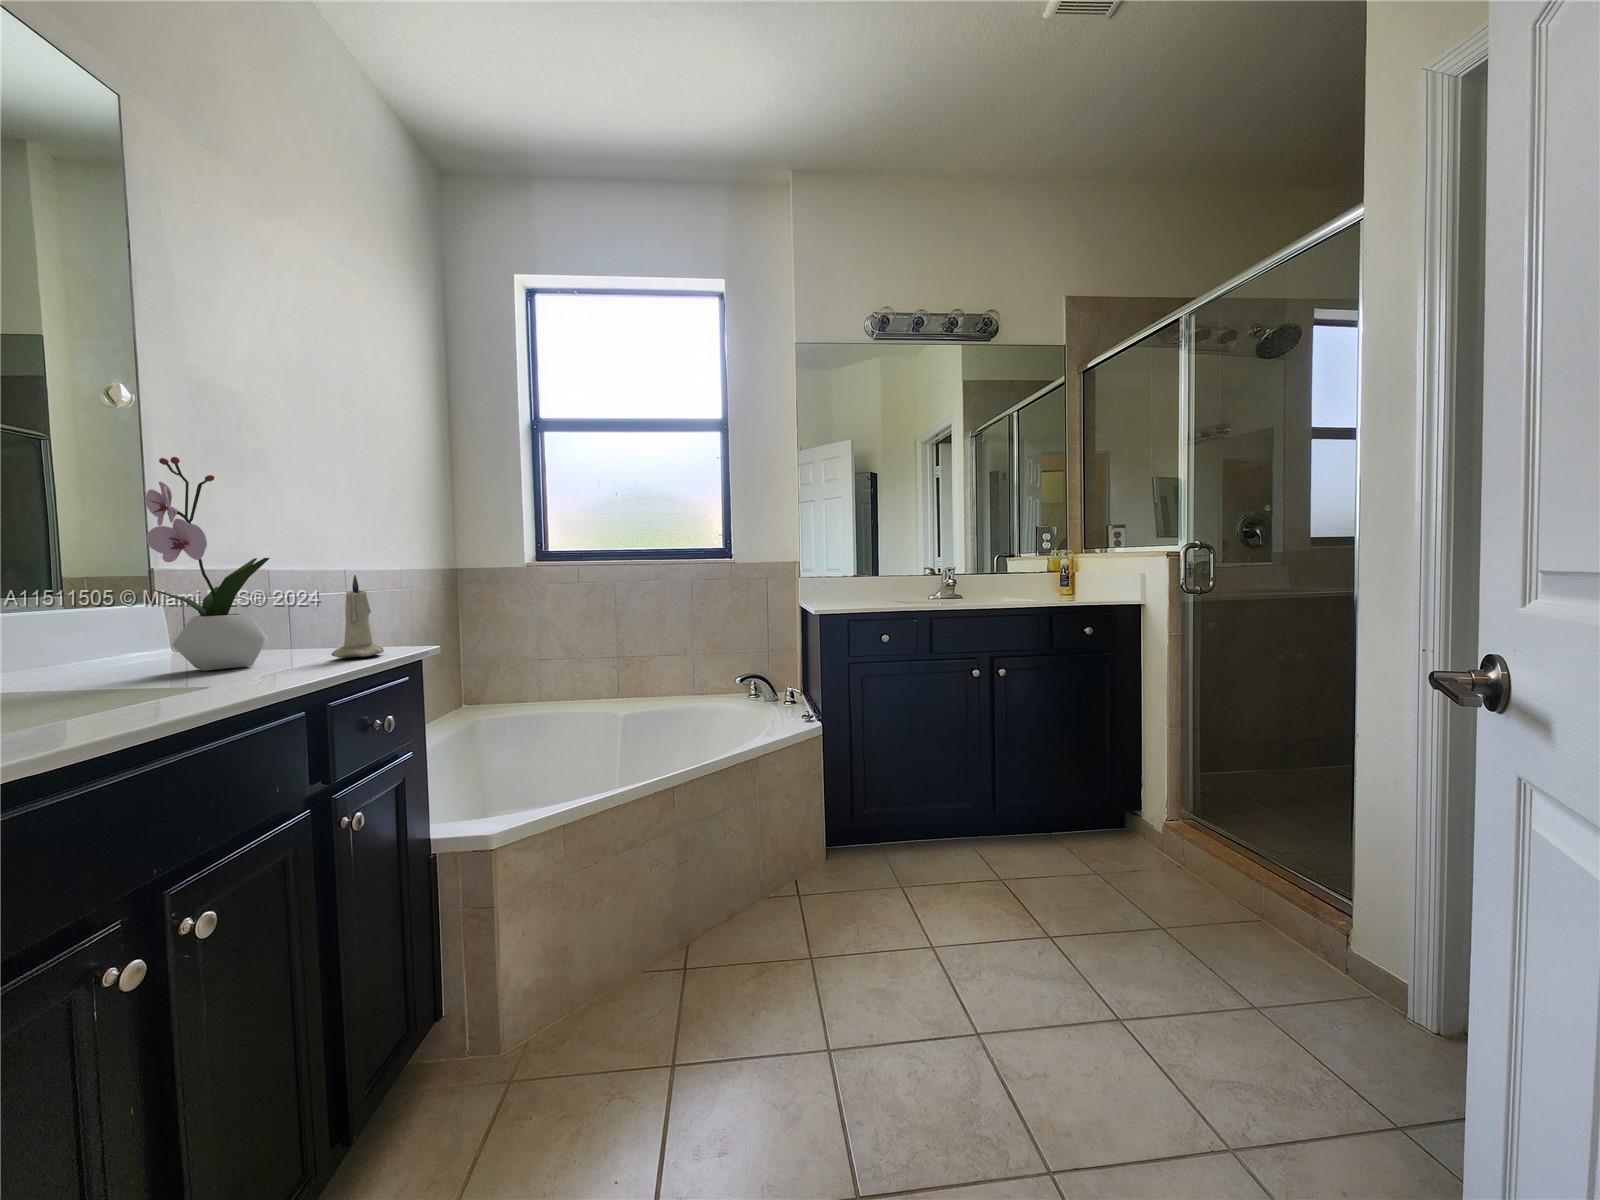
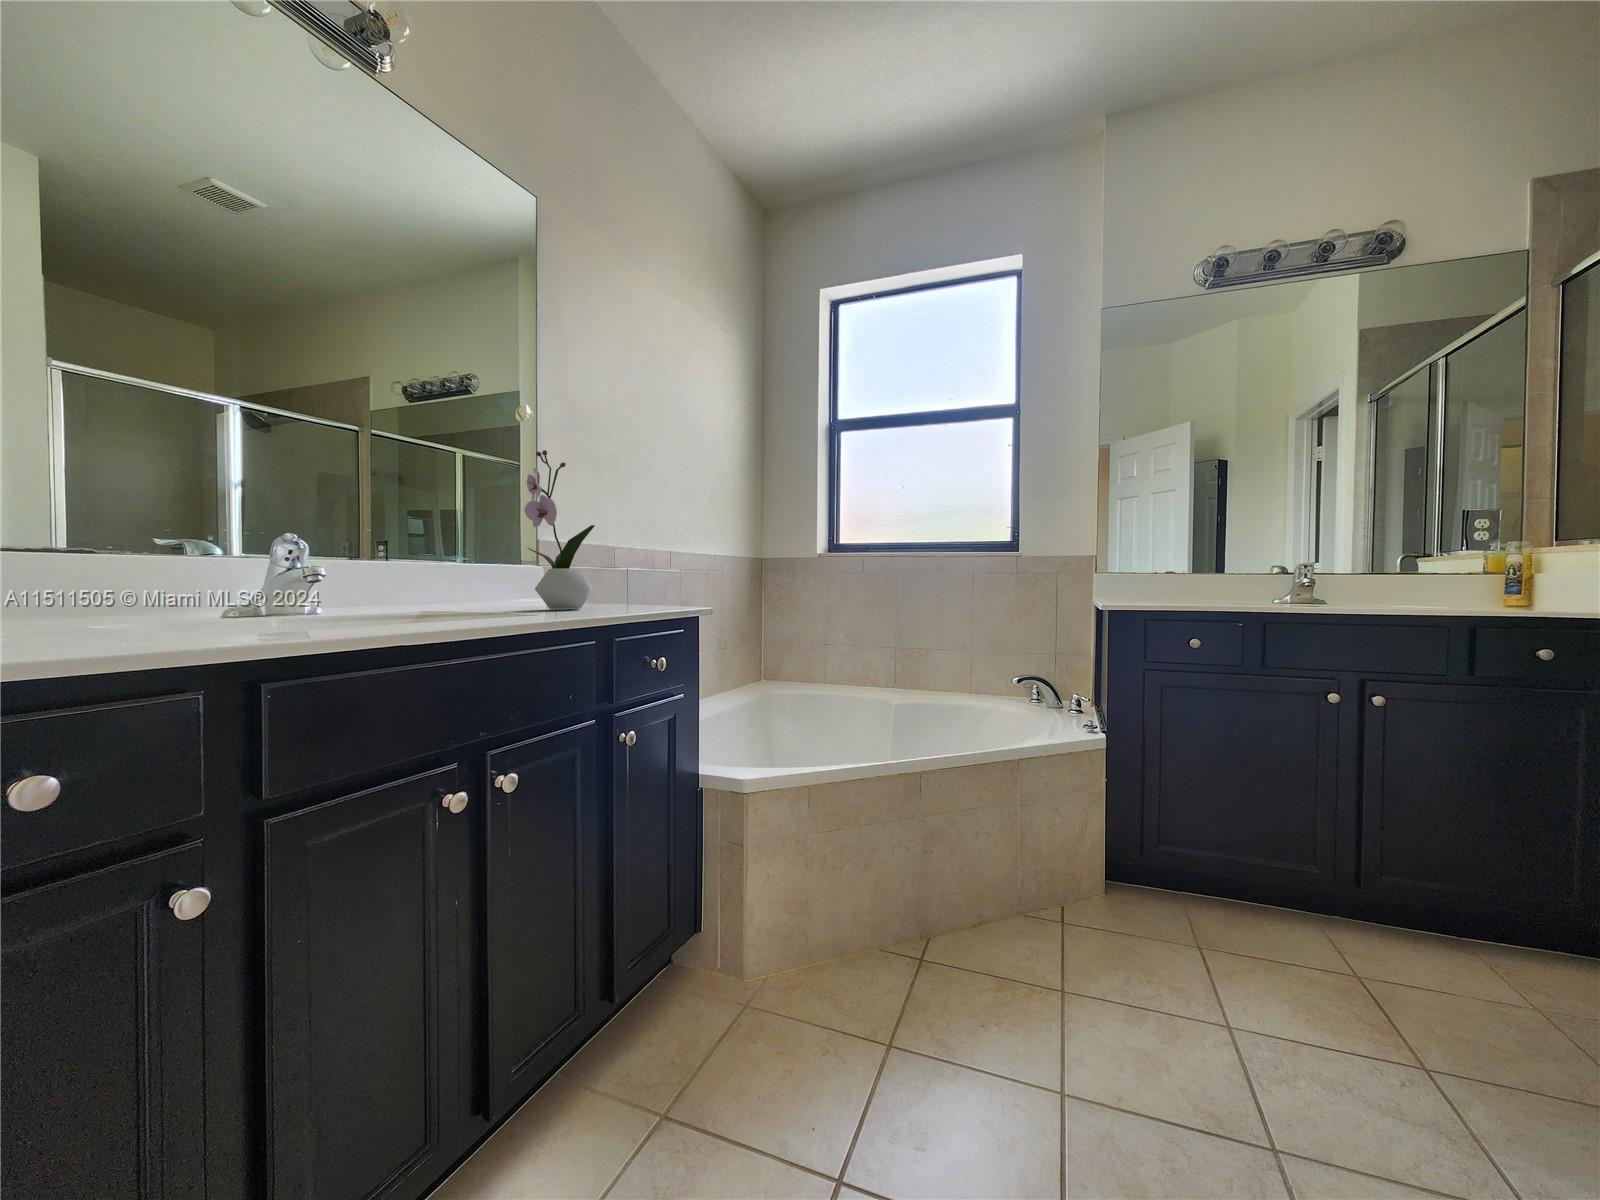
candle: present [331,575,384,658] -> none [631,540,669,608]

